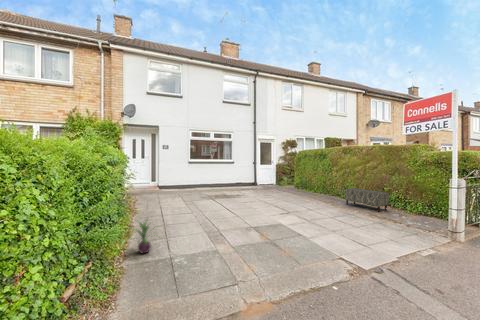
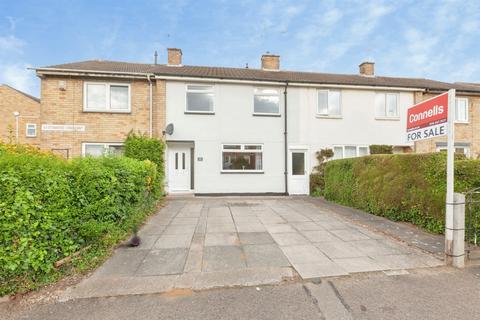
bench: present [345,188,389,212] -> none [363,201,410,228]

